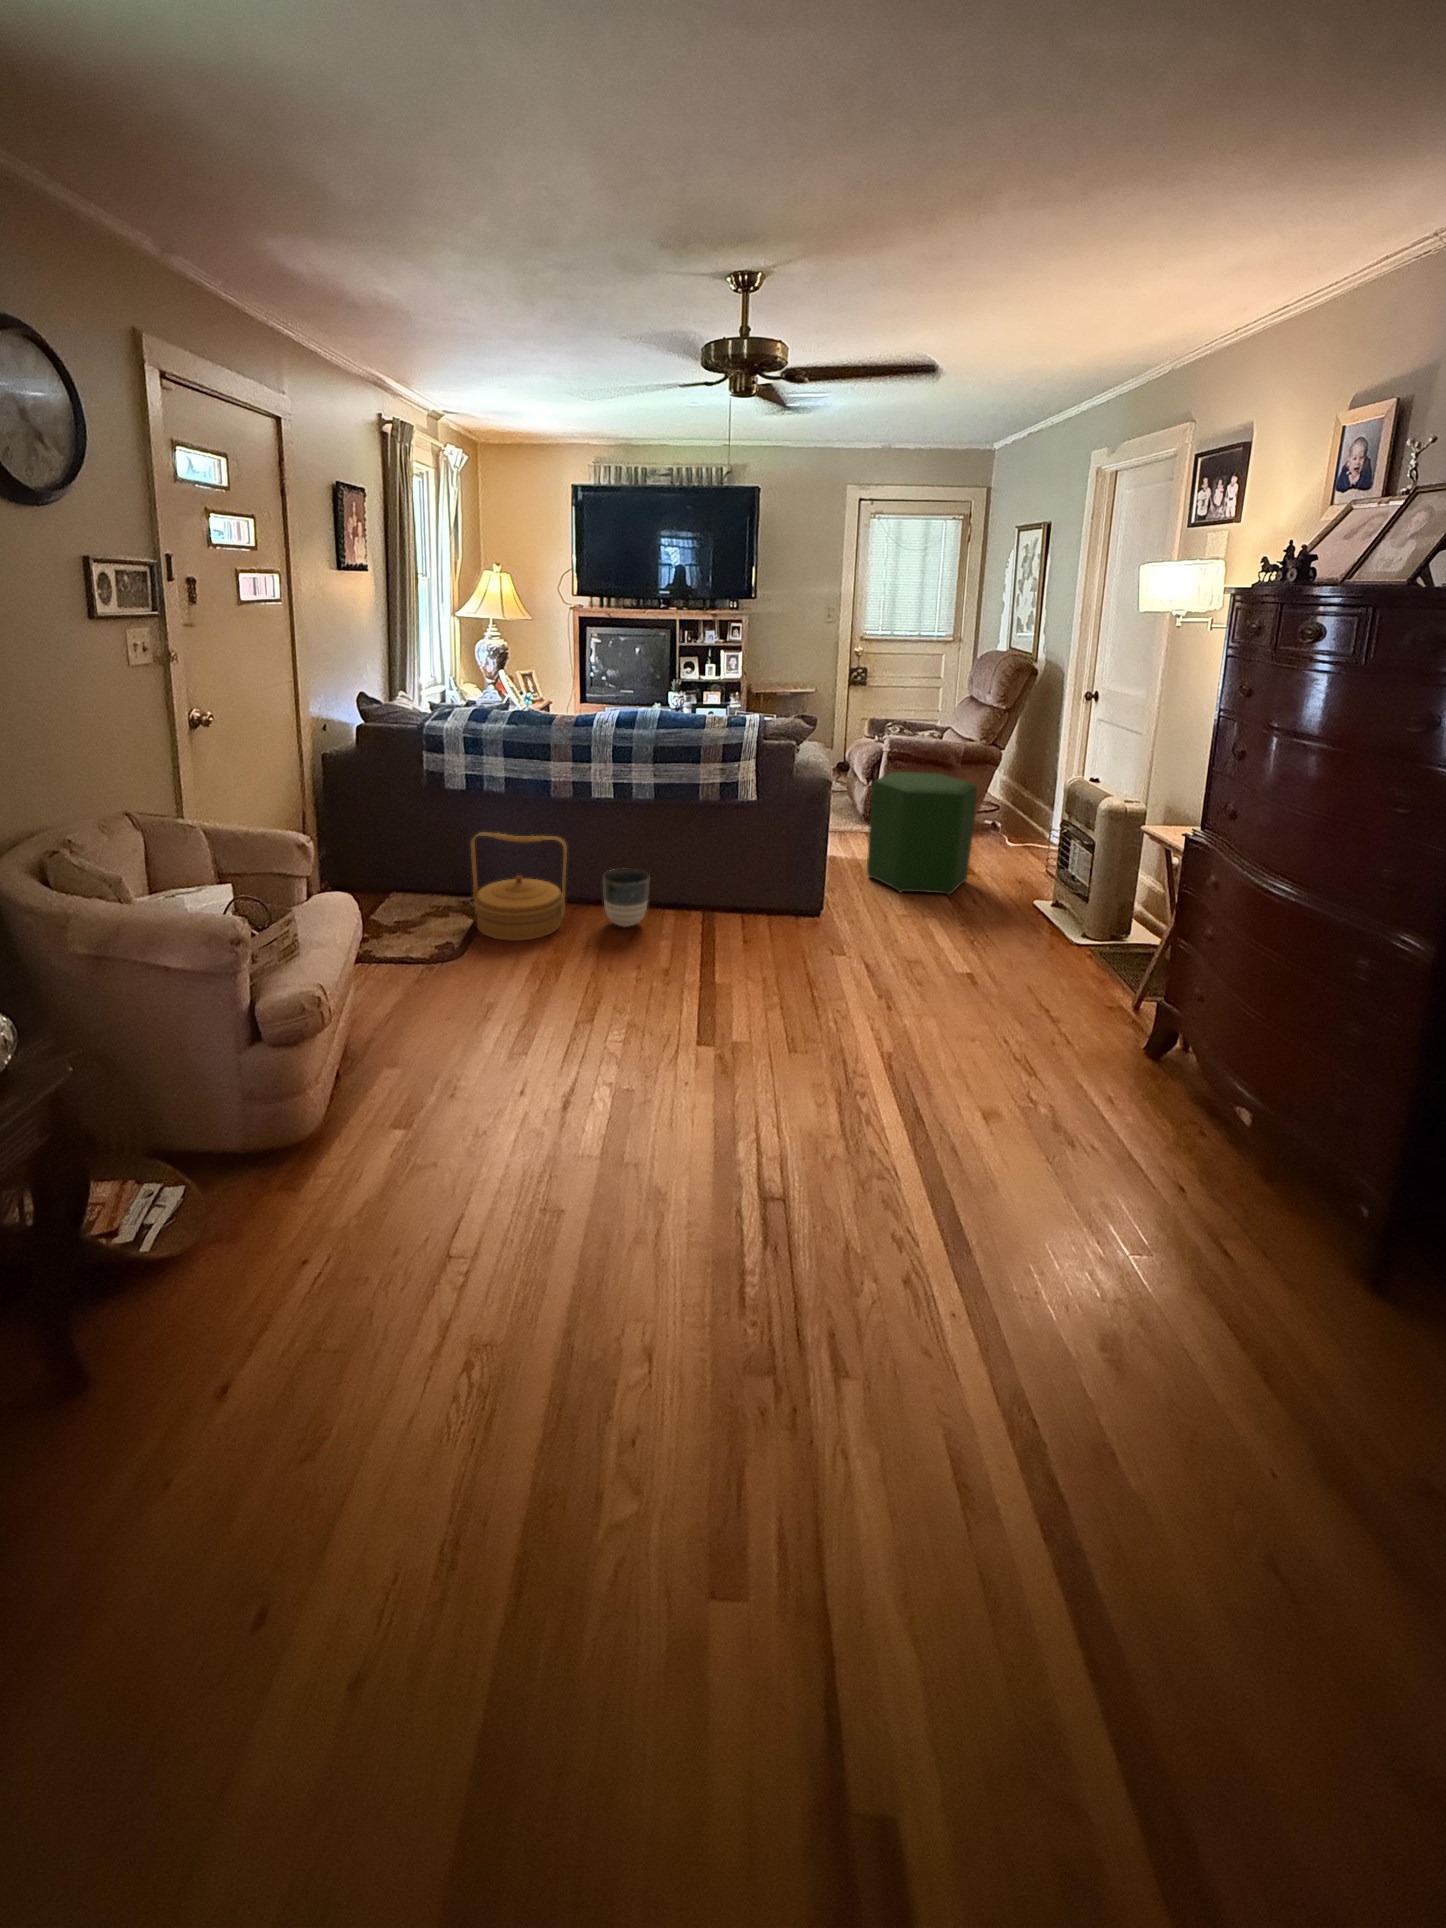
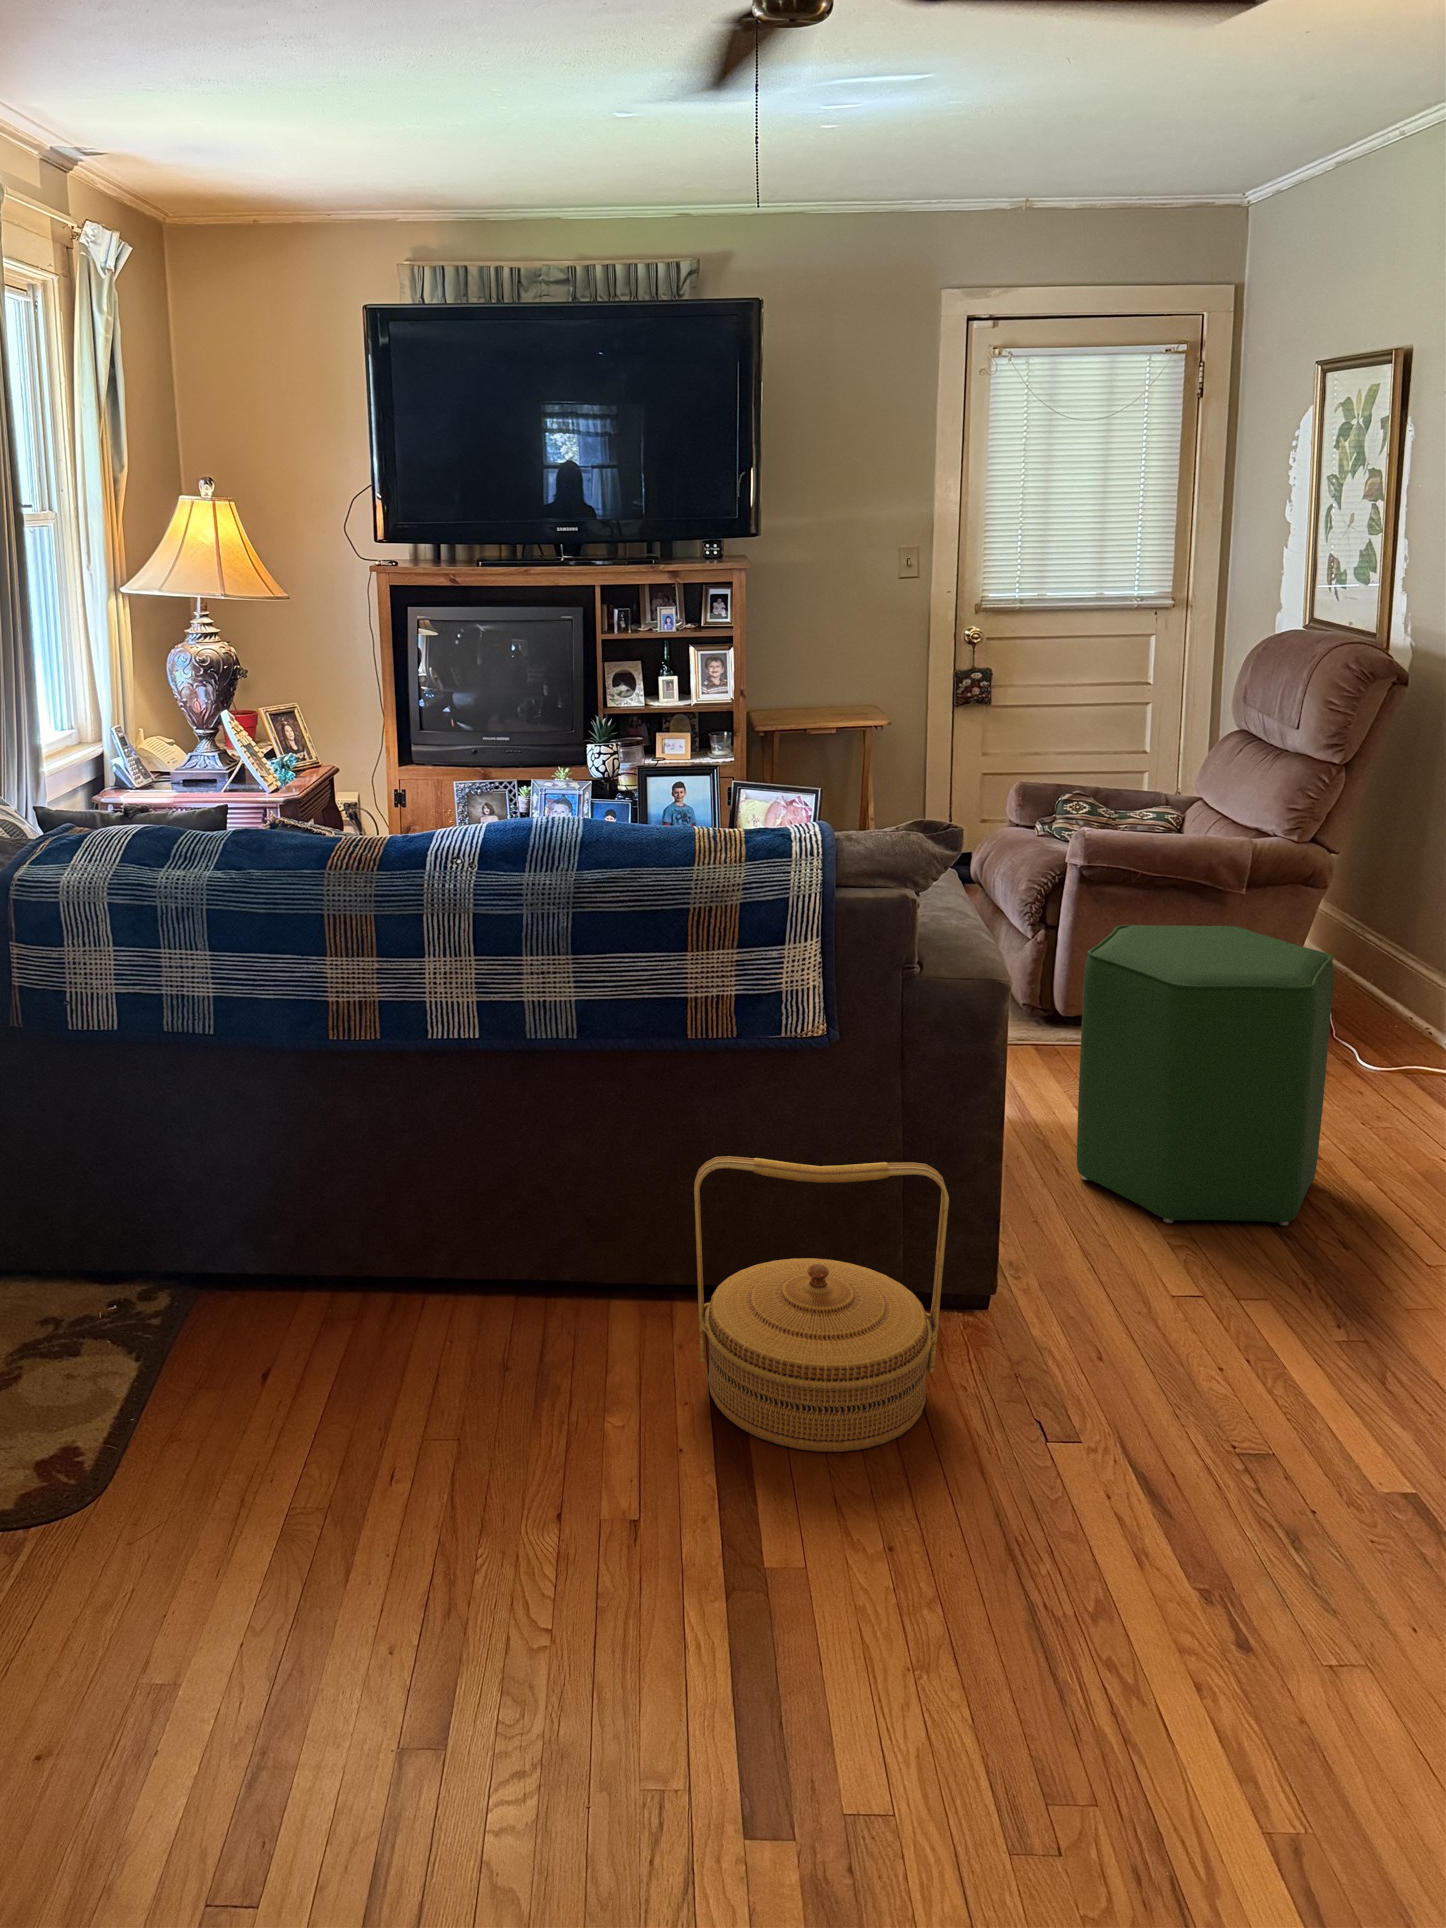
woven basket: present [471,832,567,941] -> present [694,1156,949,1452]
planter: present [603,869,650,927] -> none [458,1215,574,1369]

